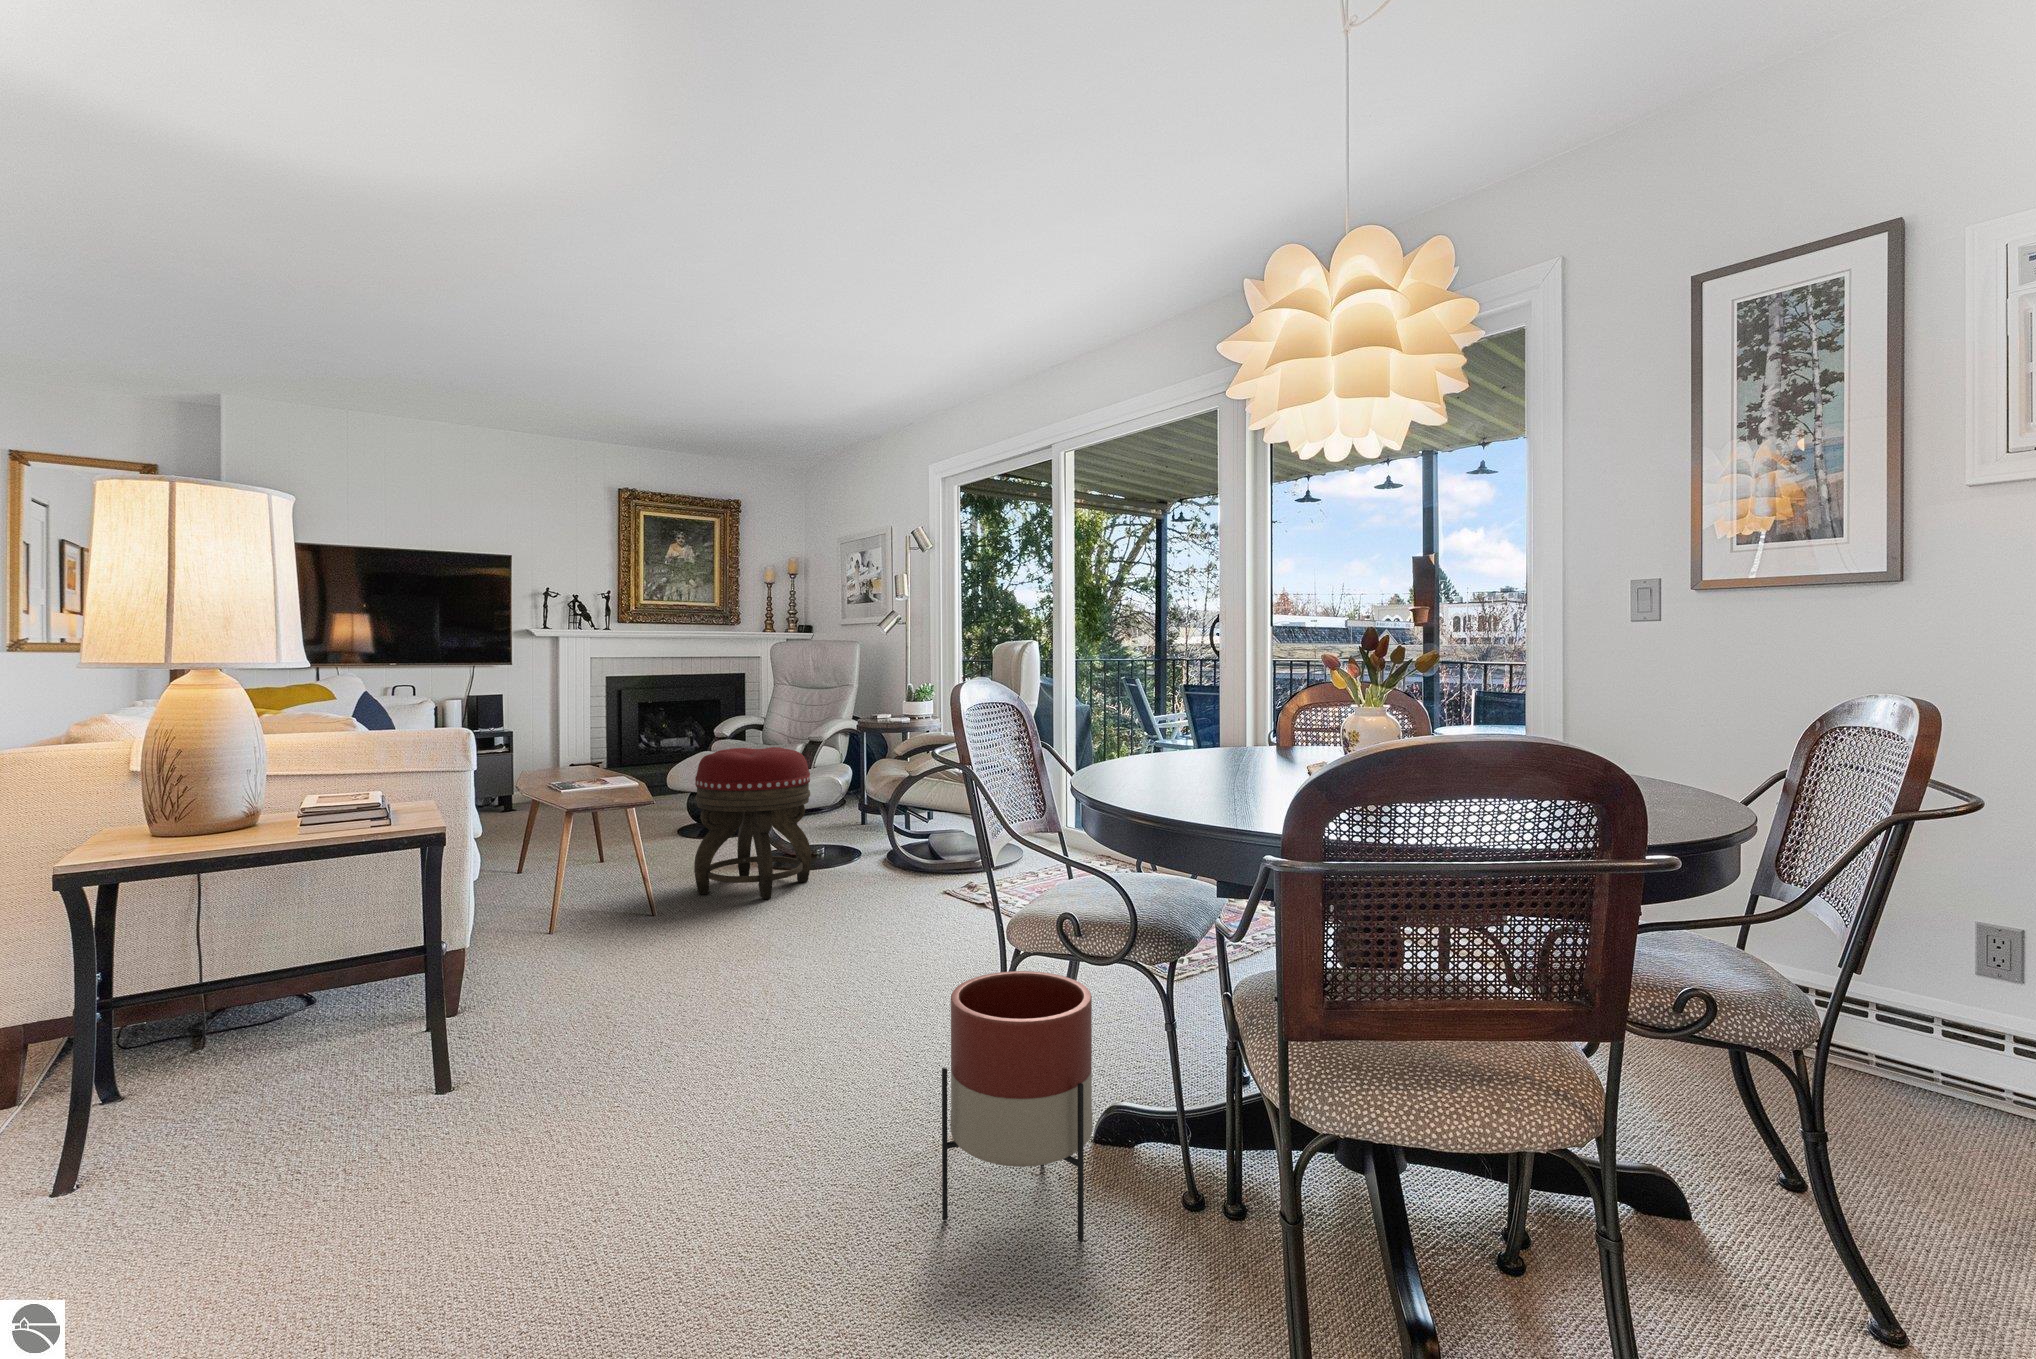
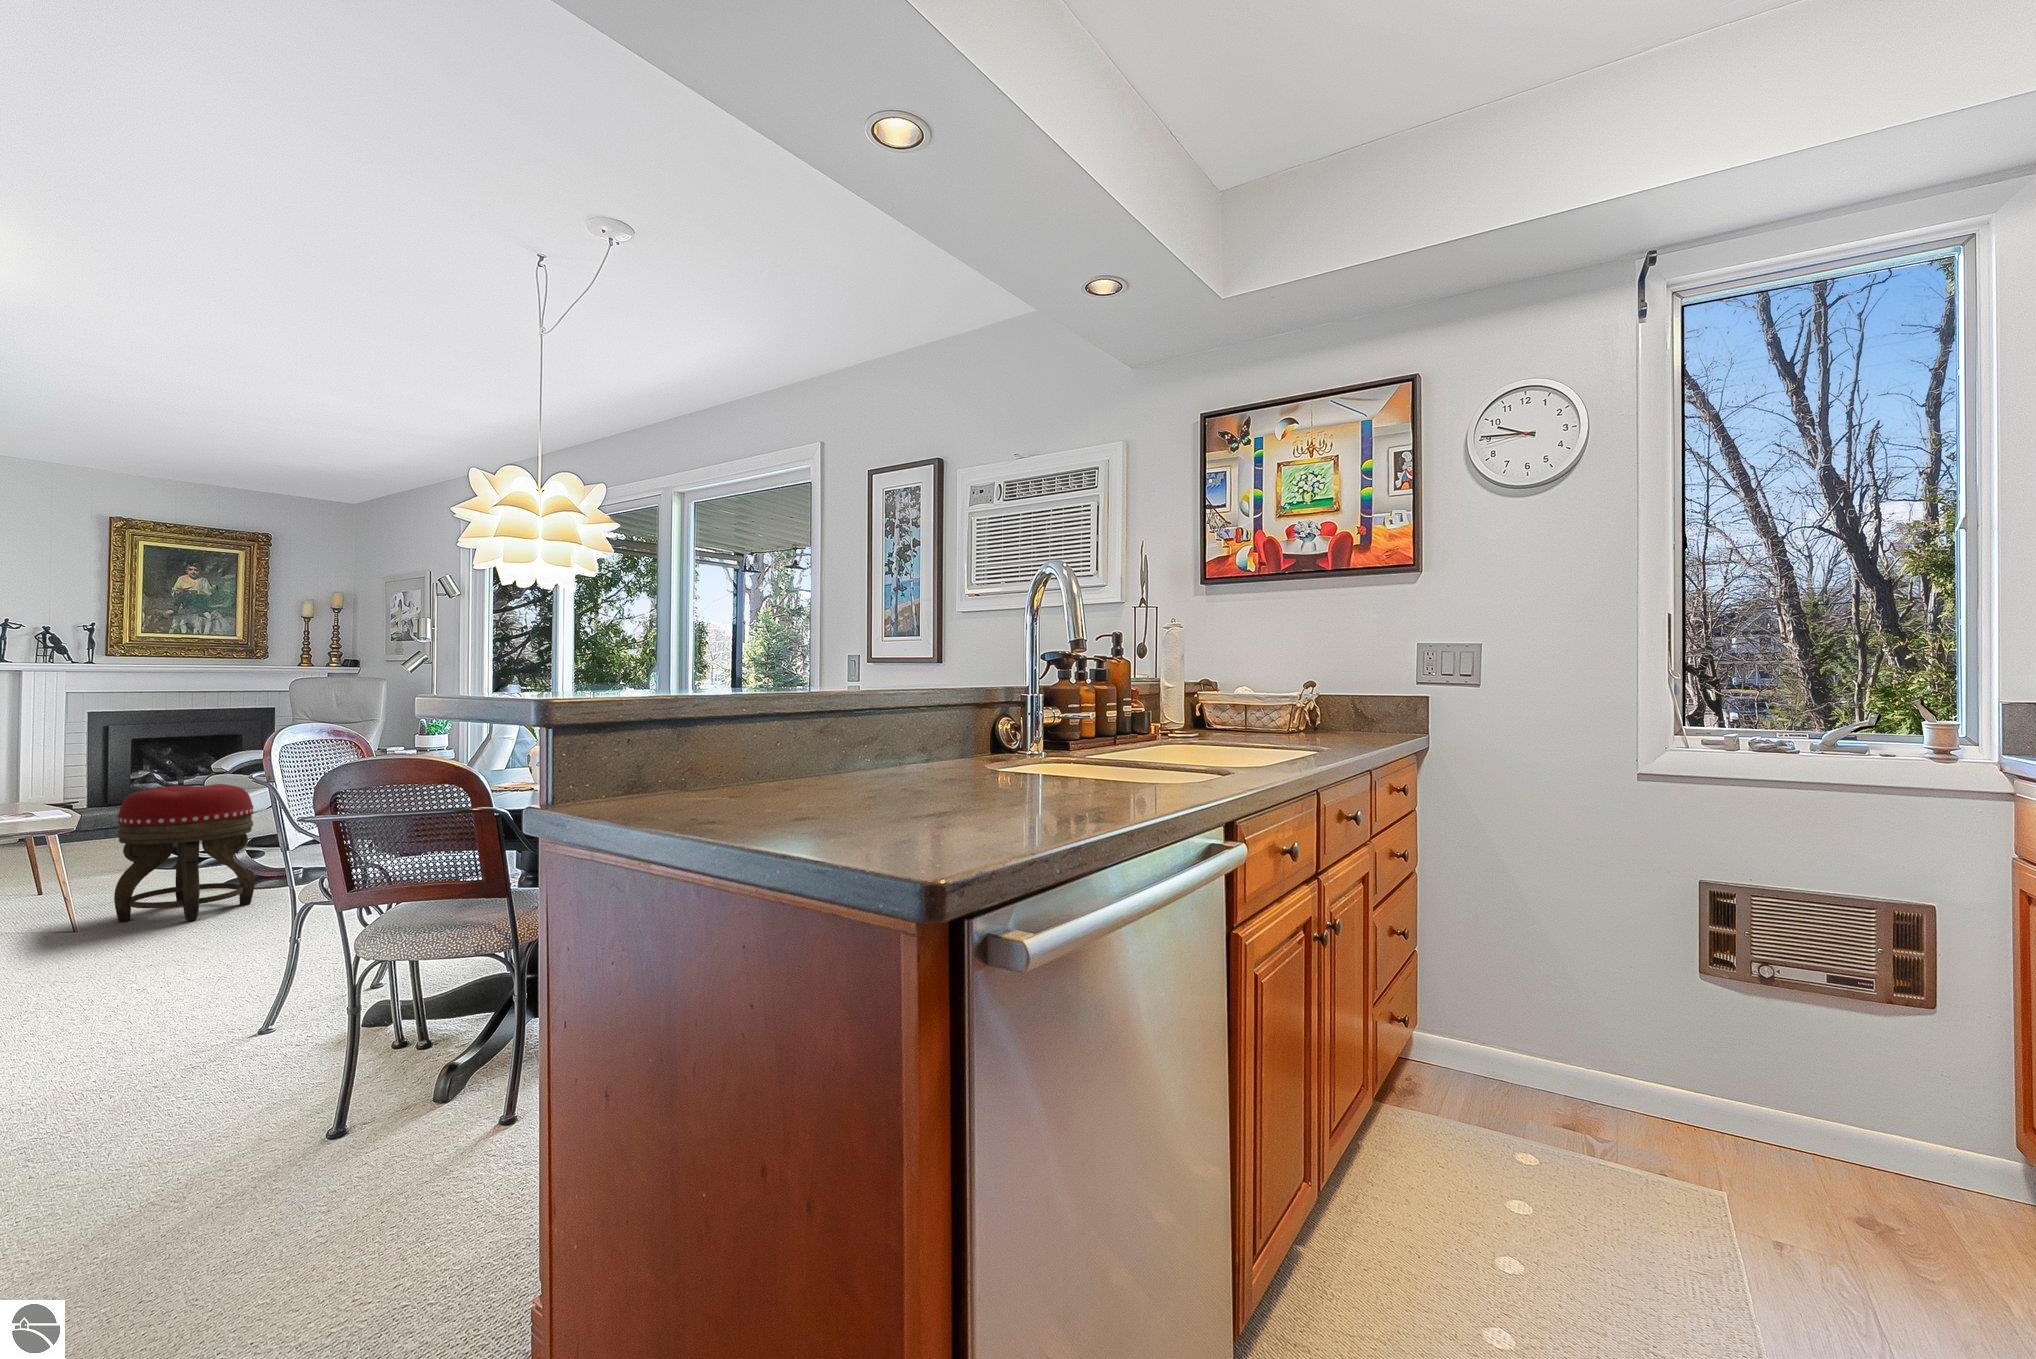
planter: present [942,971,1092,1242] -> none [148,939,283,1108]

